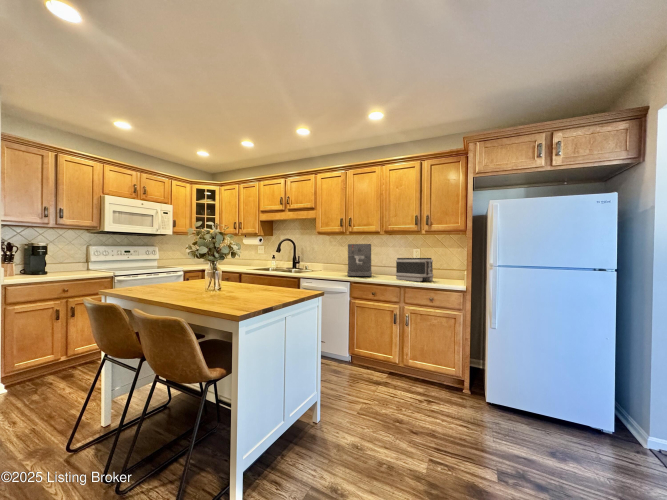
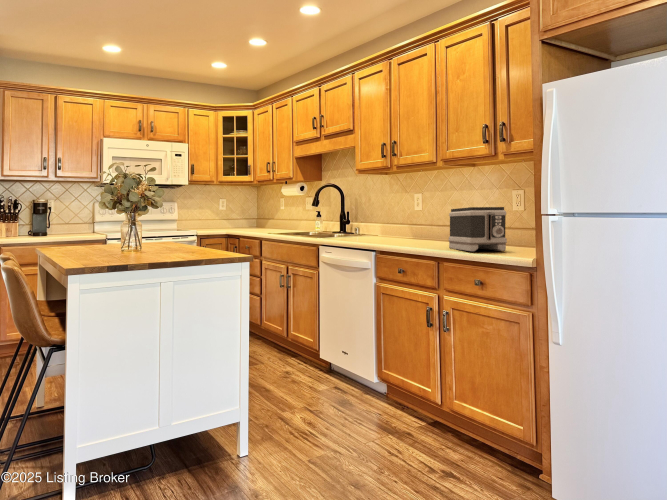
coffee maker: present [347,244,372,277] -> none [380,185,433,244]

